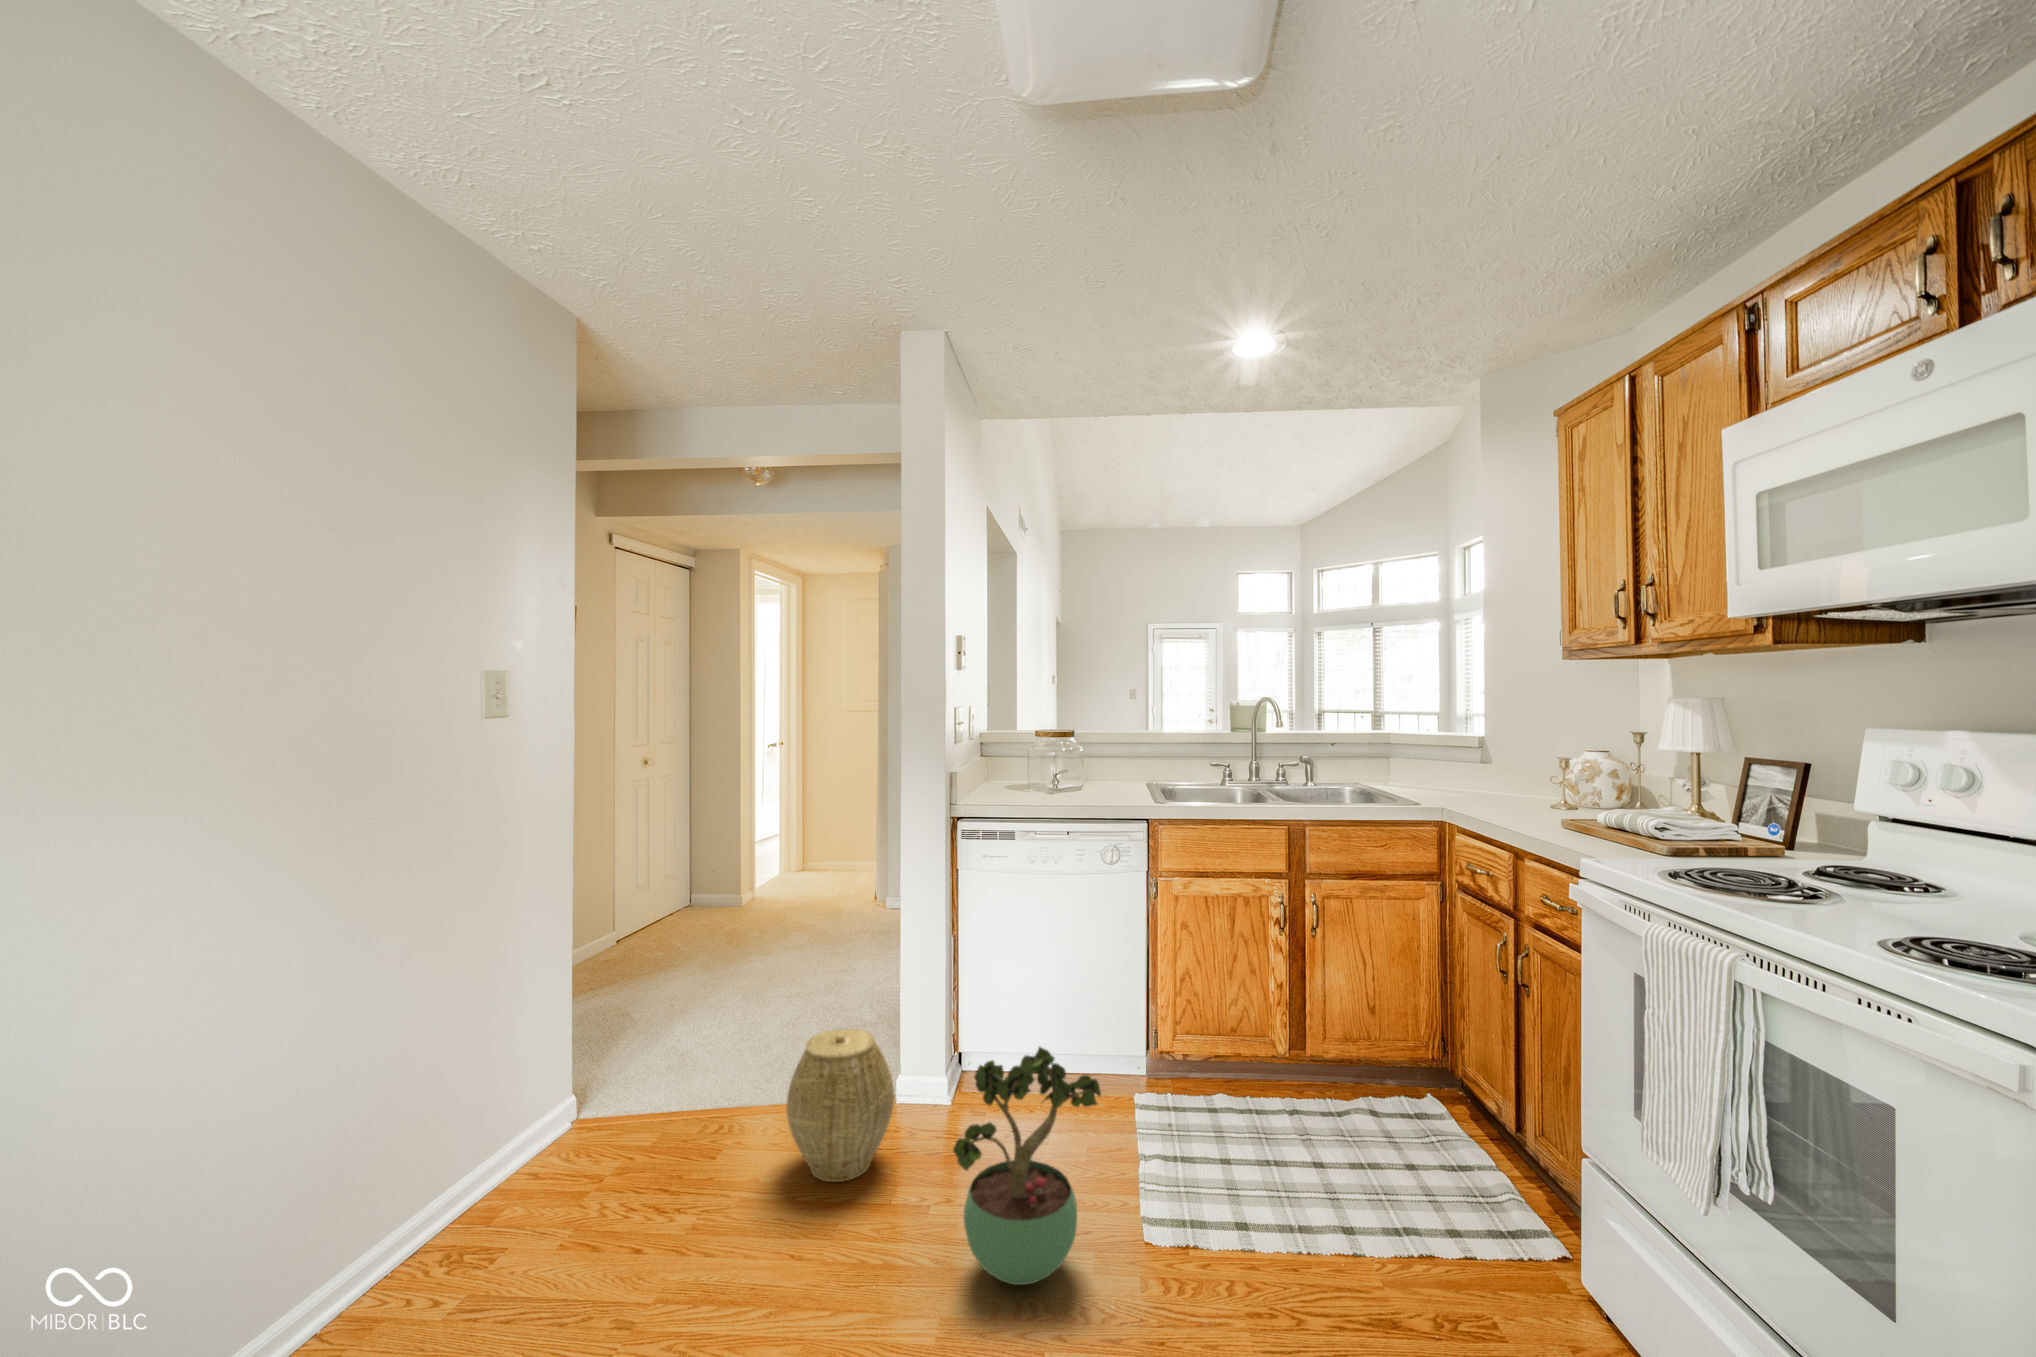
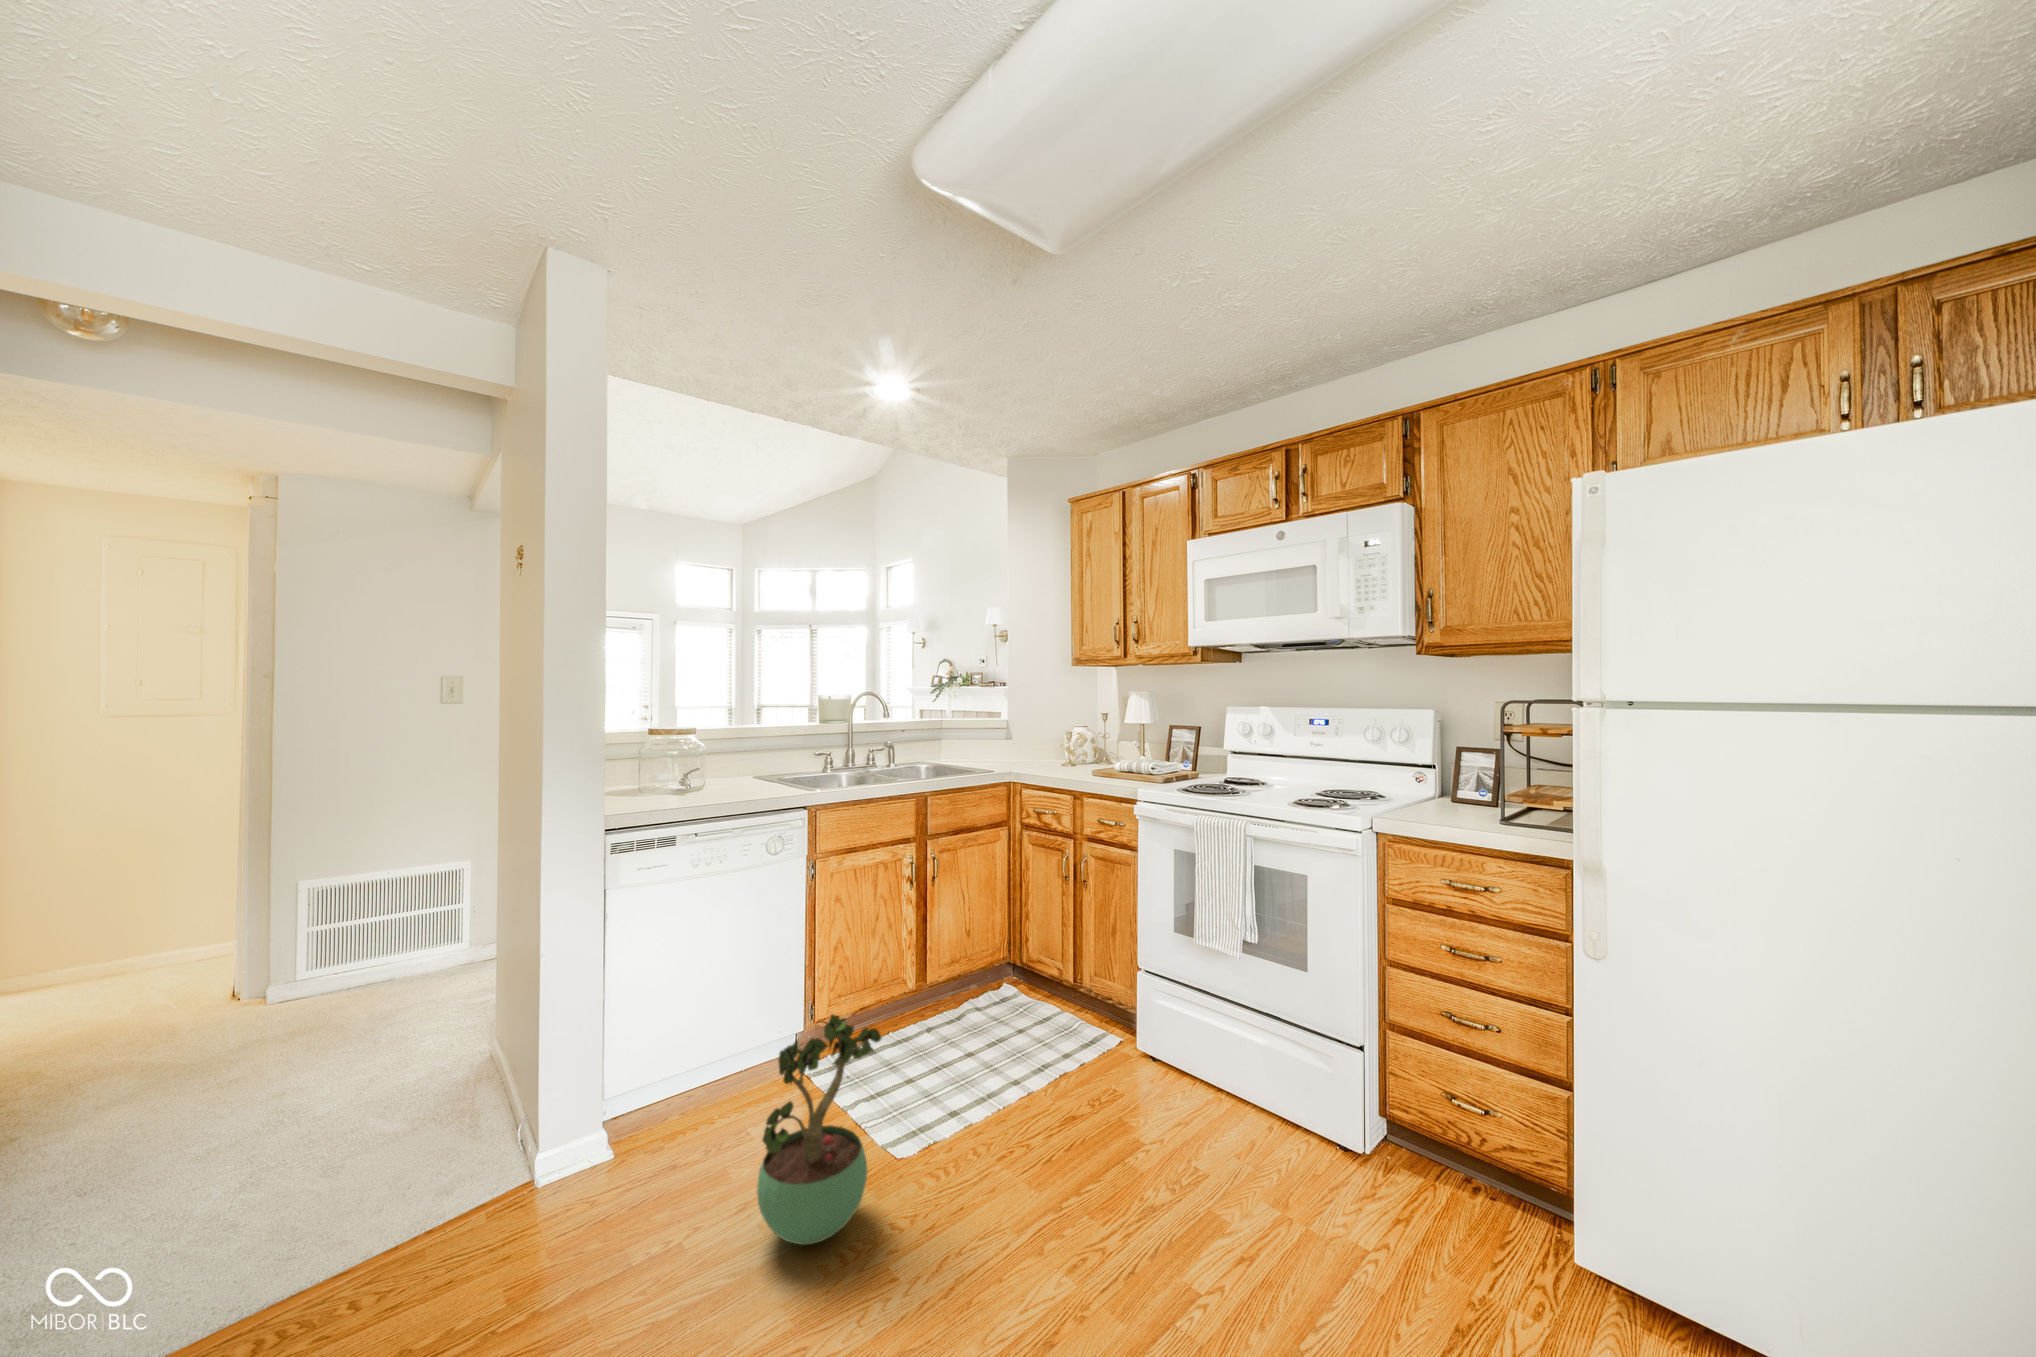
woven basket: present [786,1029,894,1182] -> none [457,1082,604,1273]

